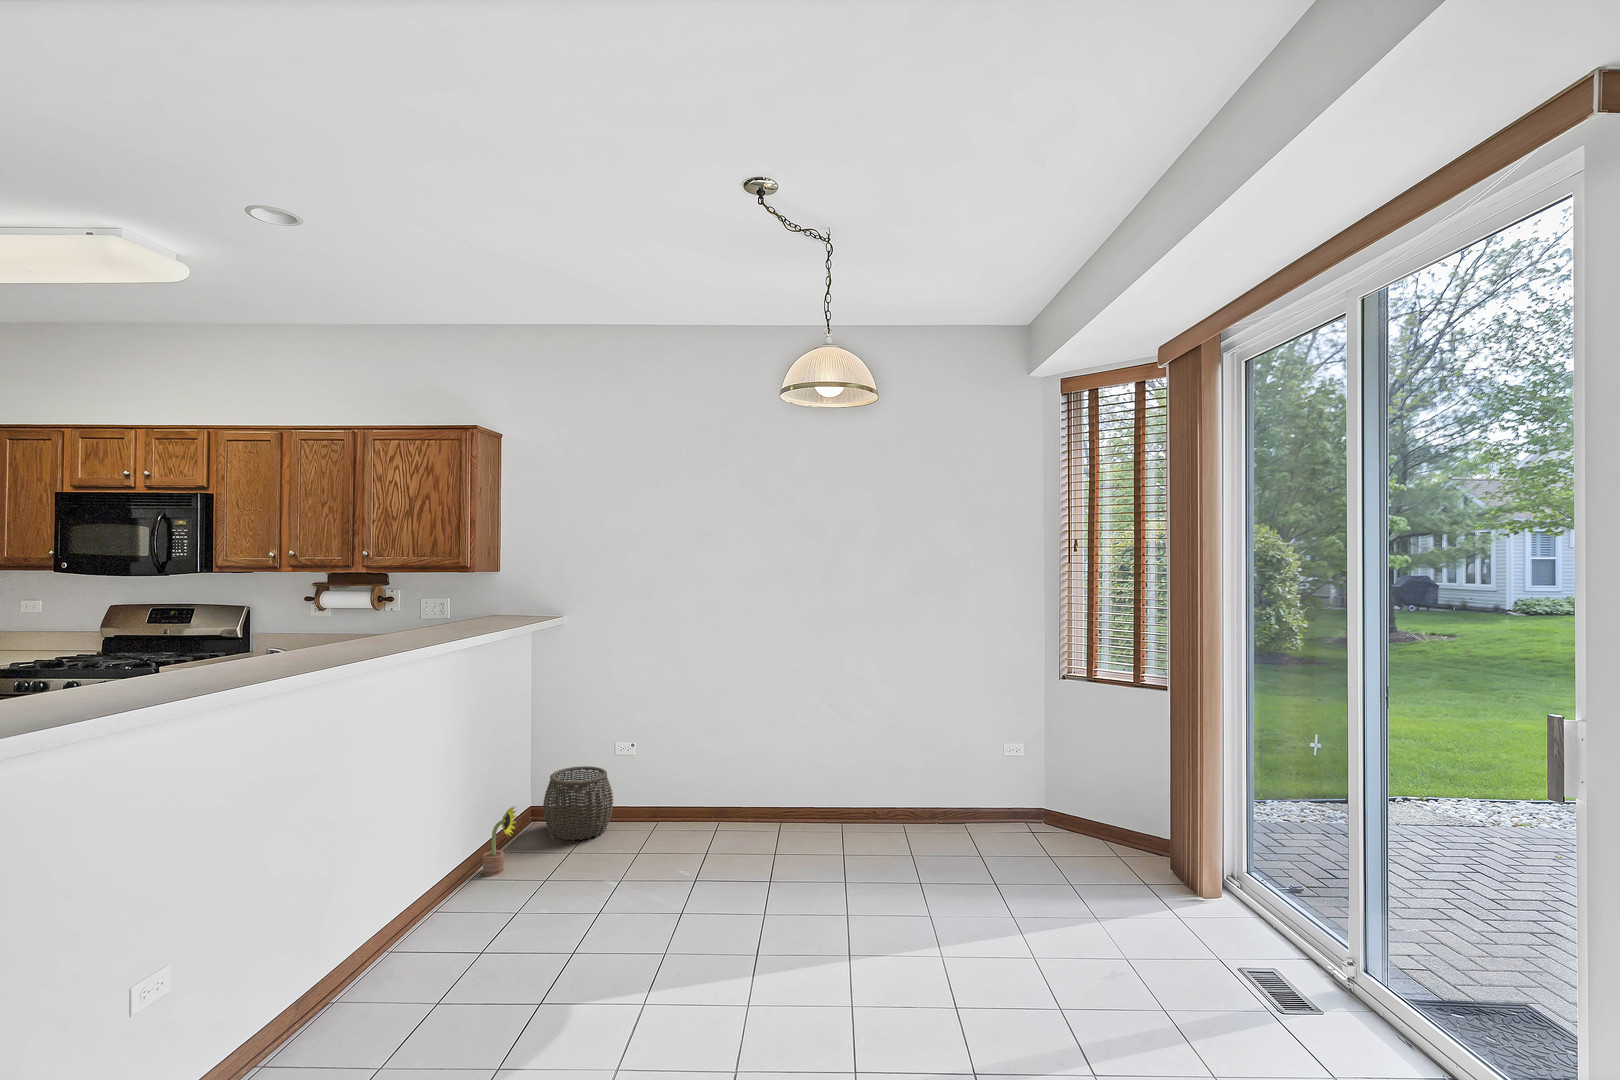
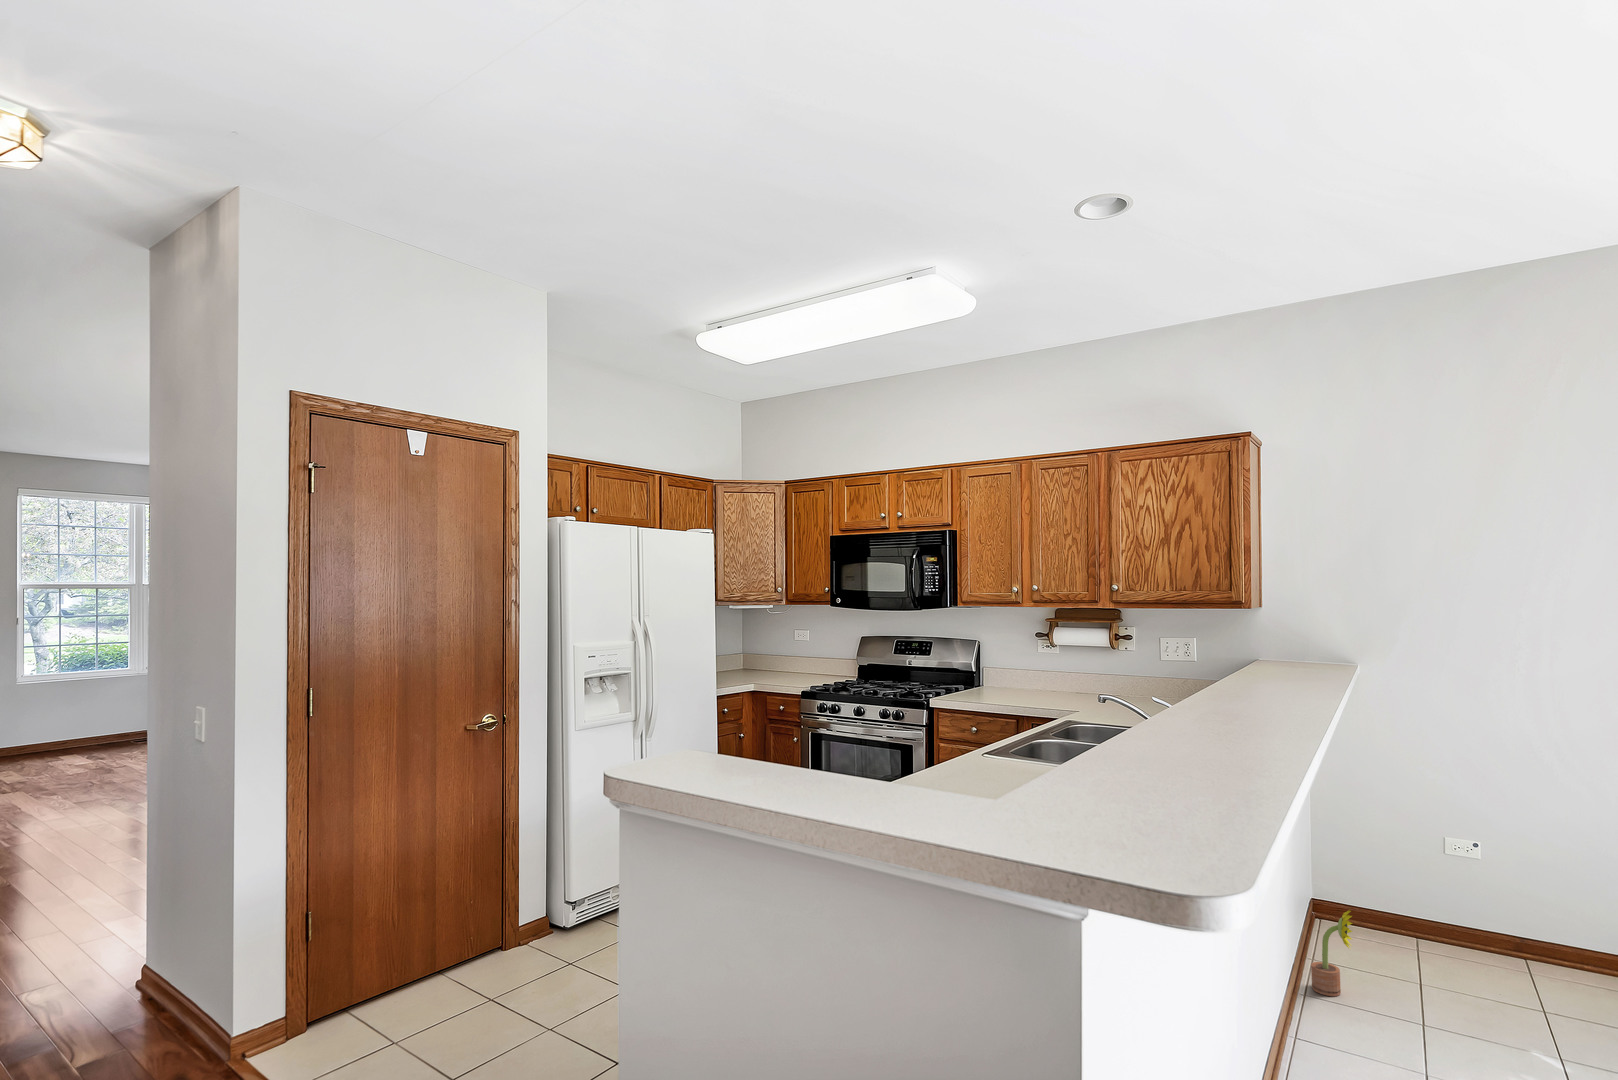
woven basket: present [543,766,613,840] -> none [1358,867,1469,972]

